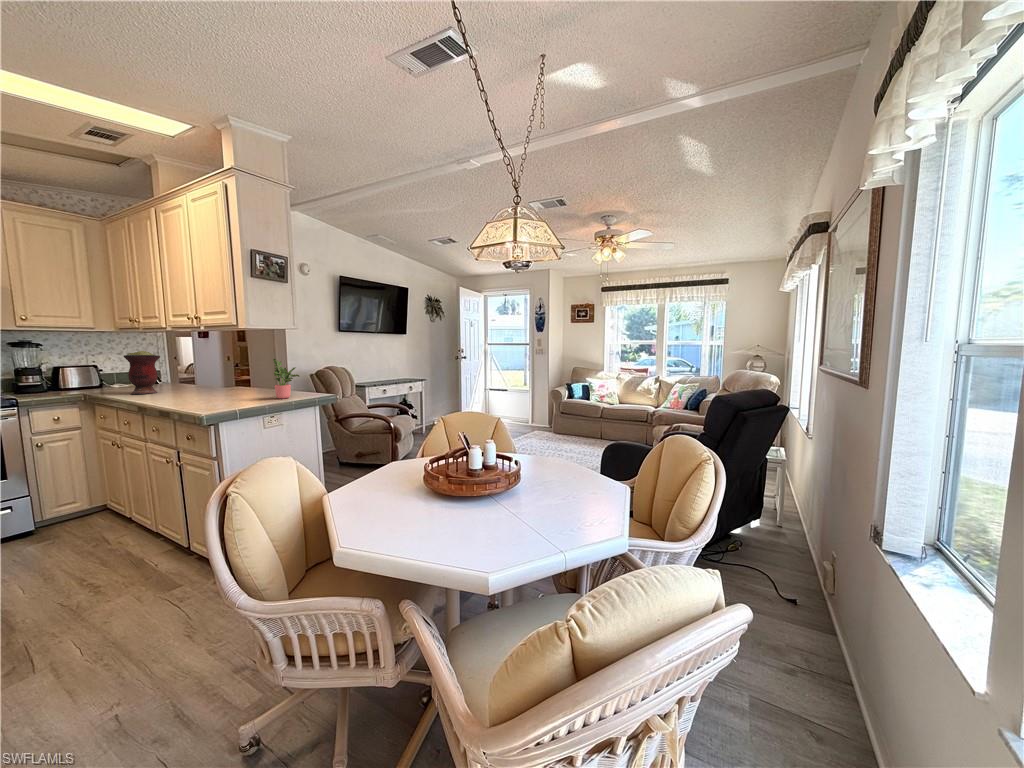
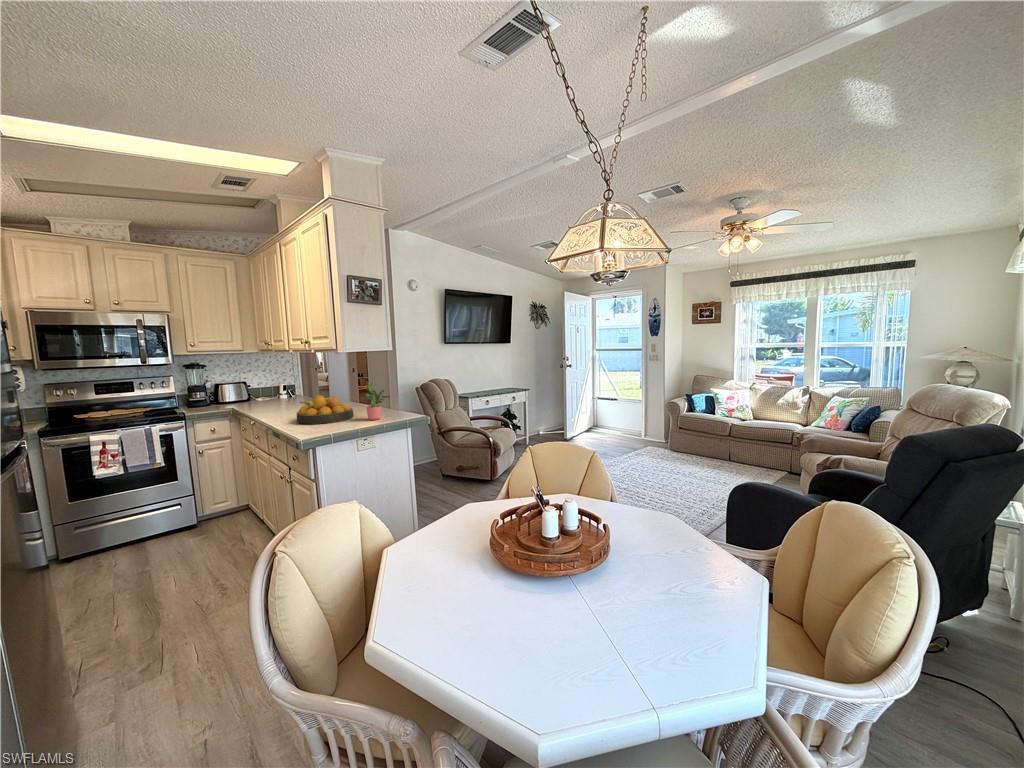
vase: present [124,351,160,394] -> none [255,372,284,411]
fruit bowl: none [189,374,256,403] -> present [297,395,353,424]

